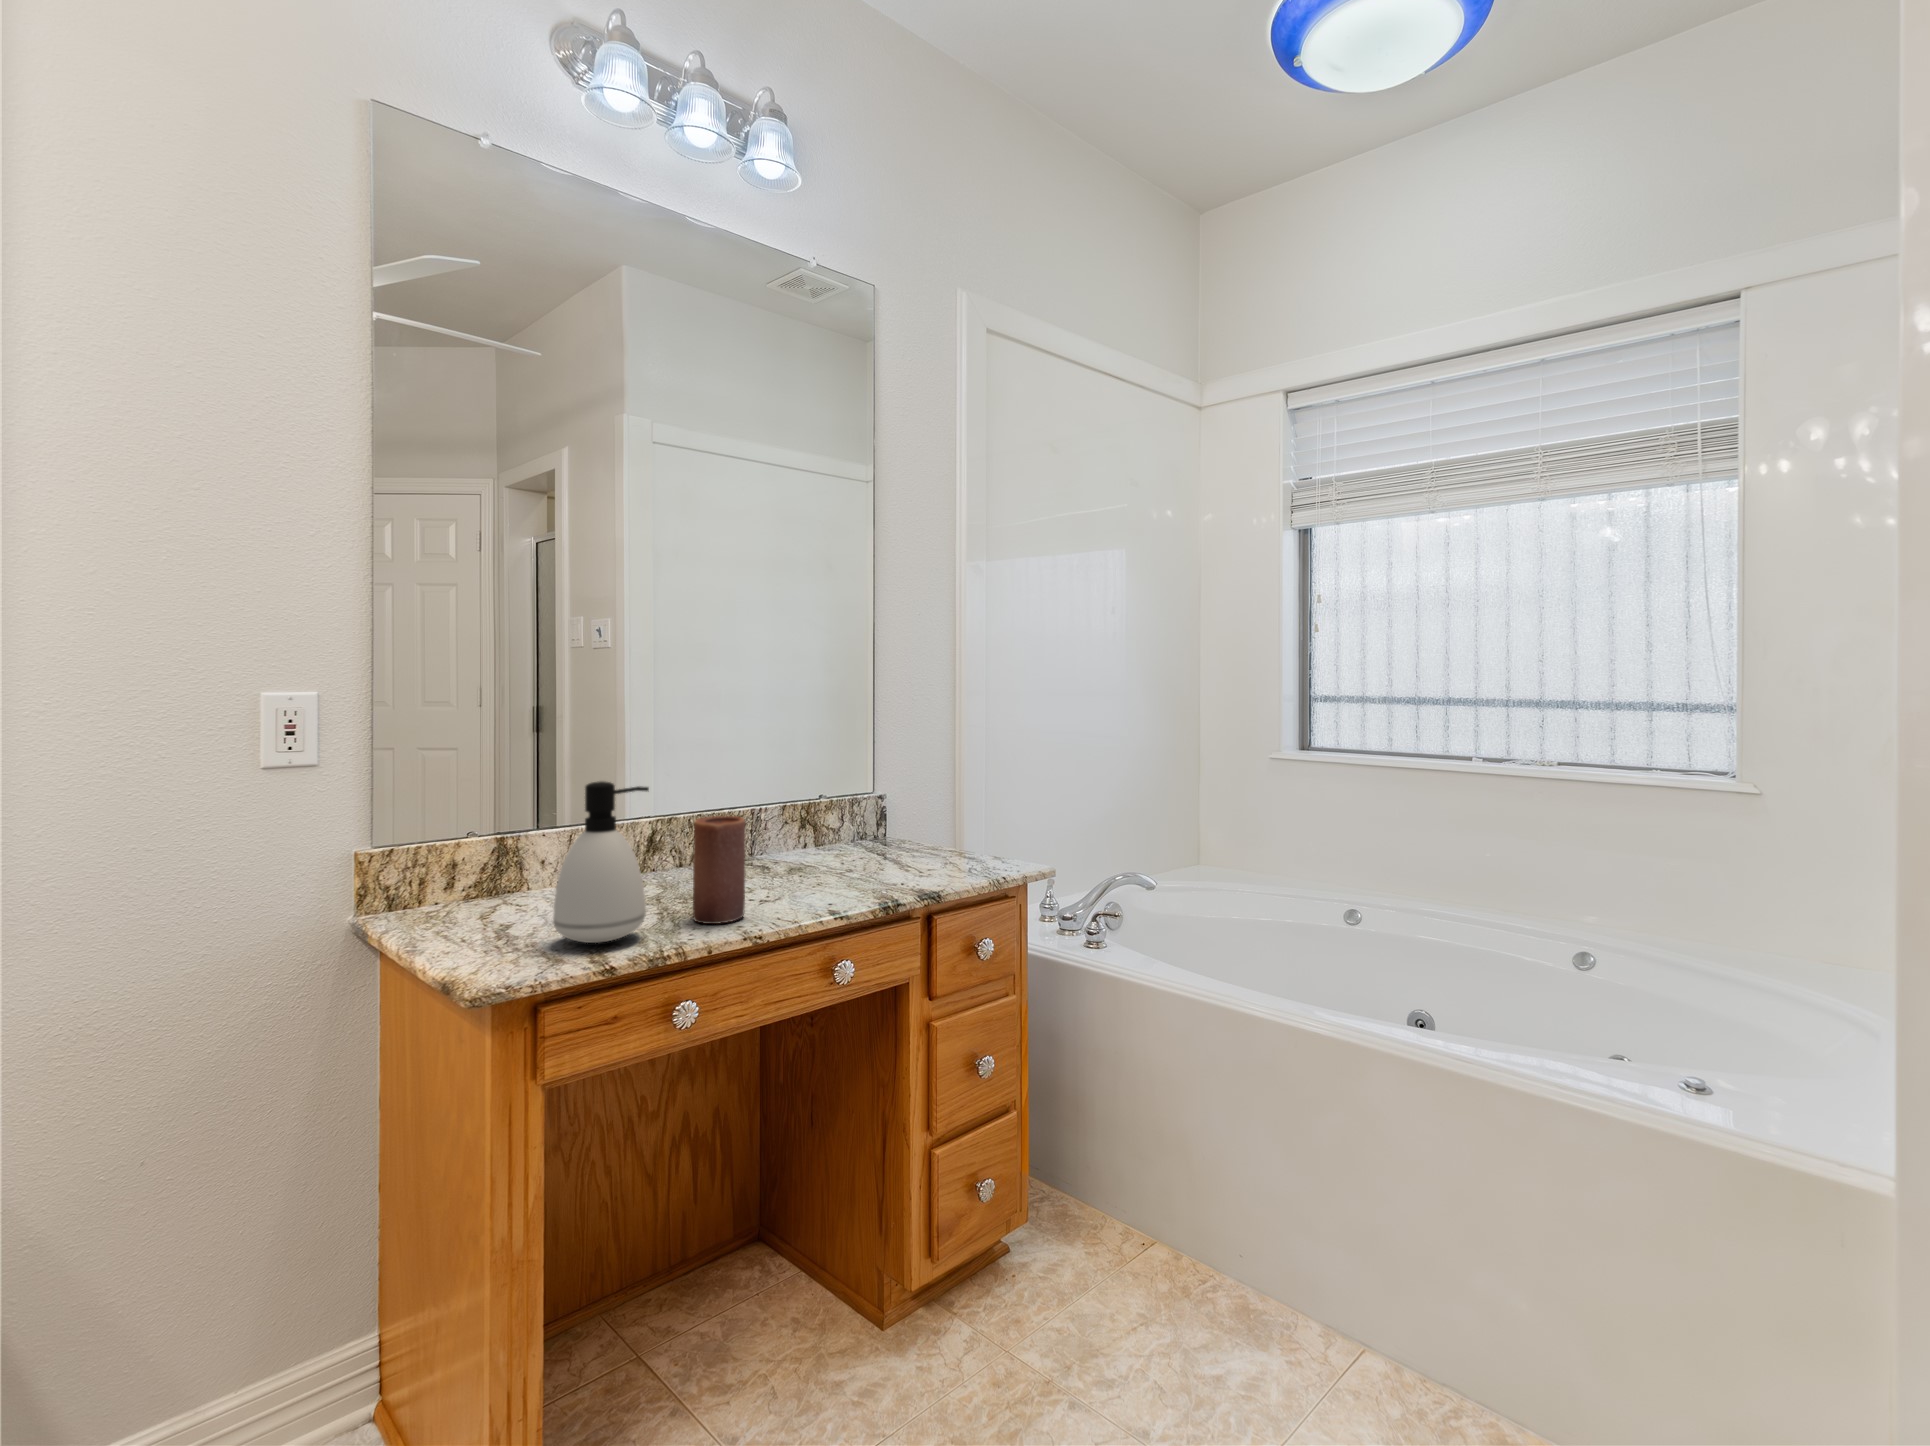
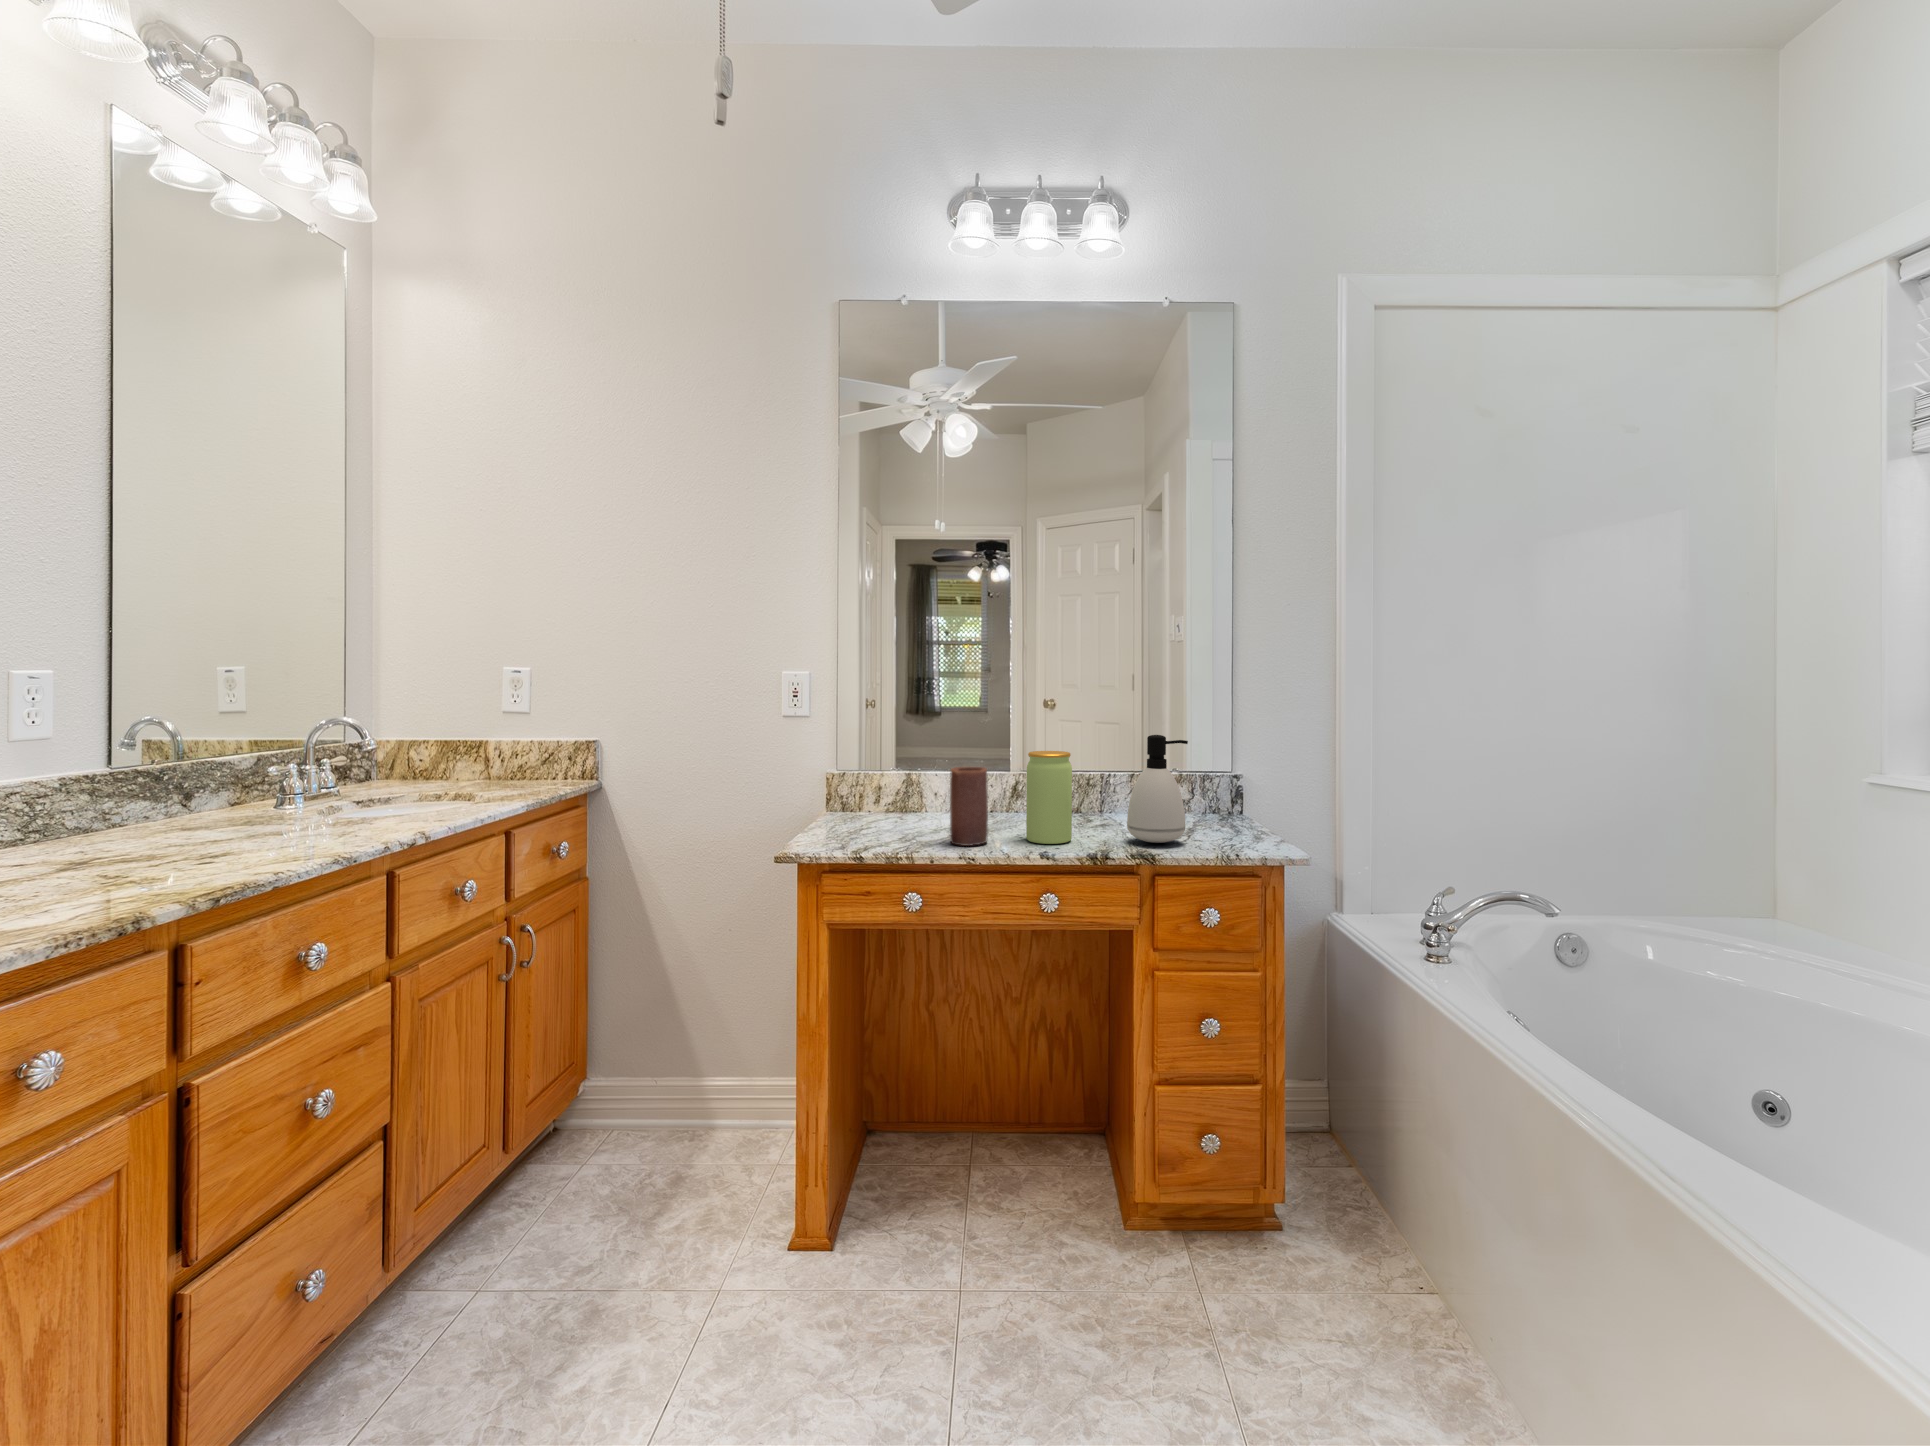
soap dispenser: present [553,781,649,943] -> present [1127,735,1188,843]
jar: none [768,785,826,903] -> present [1026,751,1072,844]

